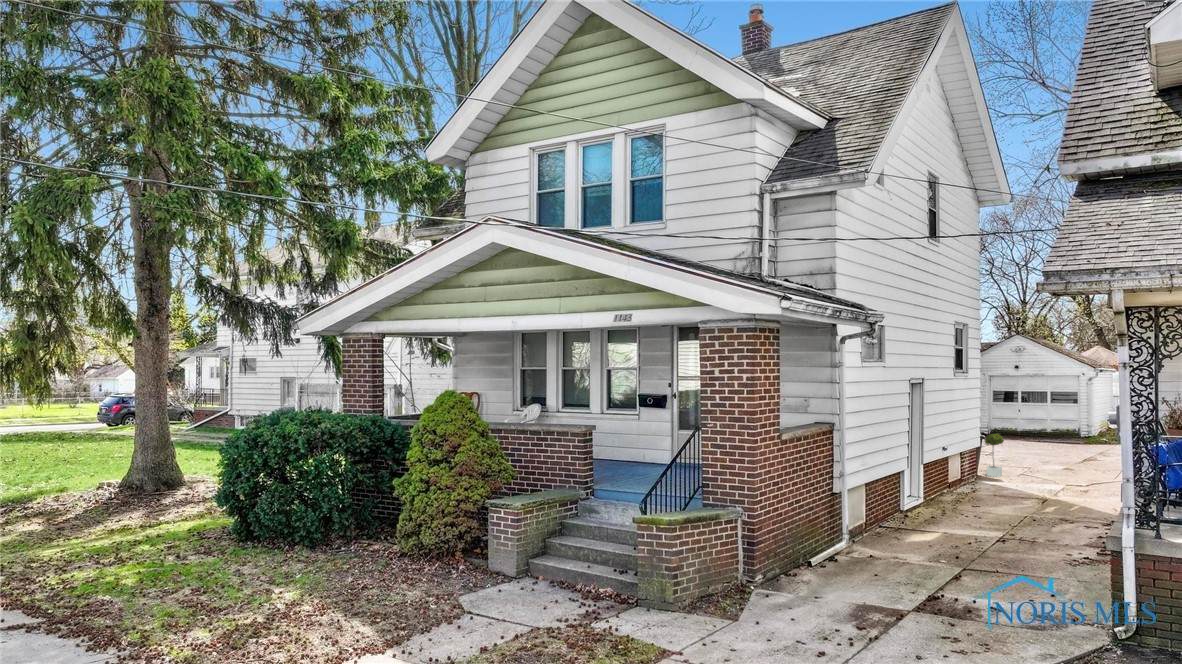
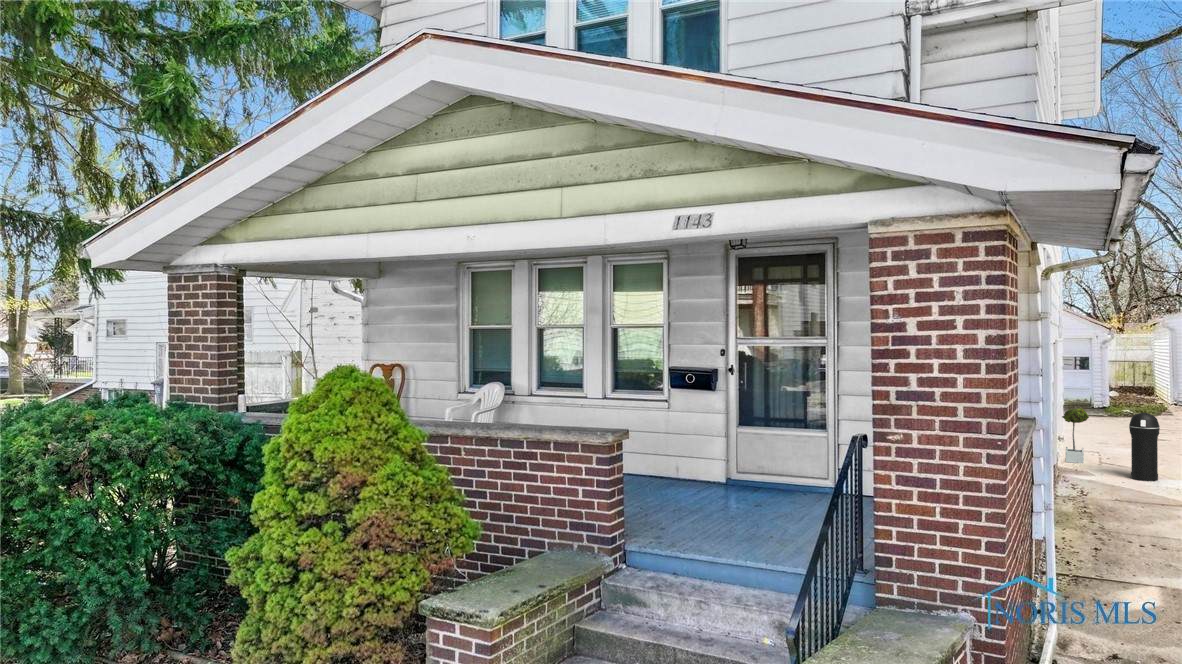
trash can: none [1018,436,1039,487] -> present [1129,413,1160,481]

